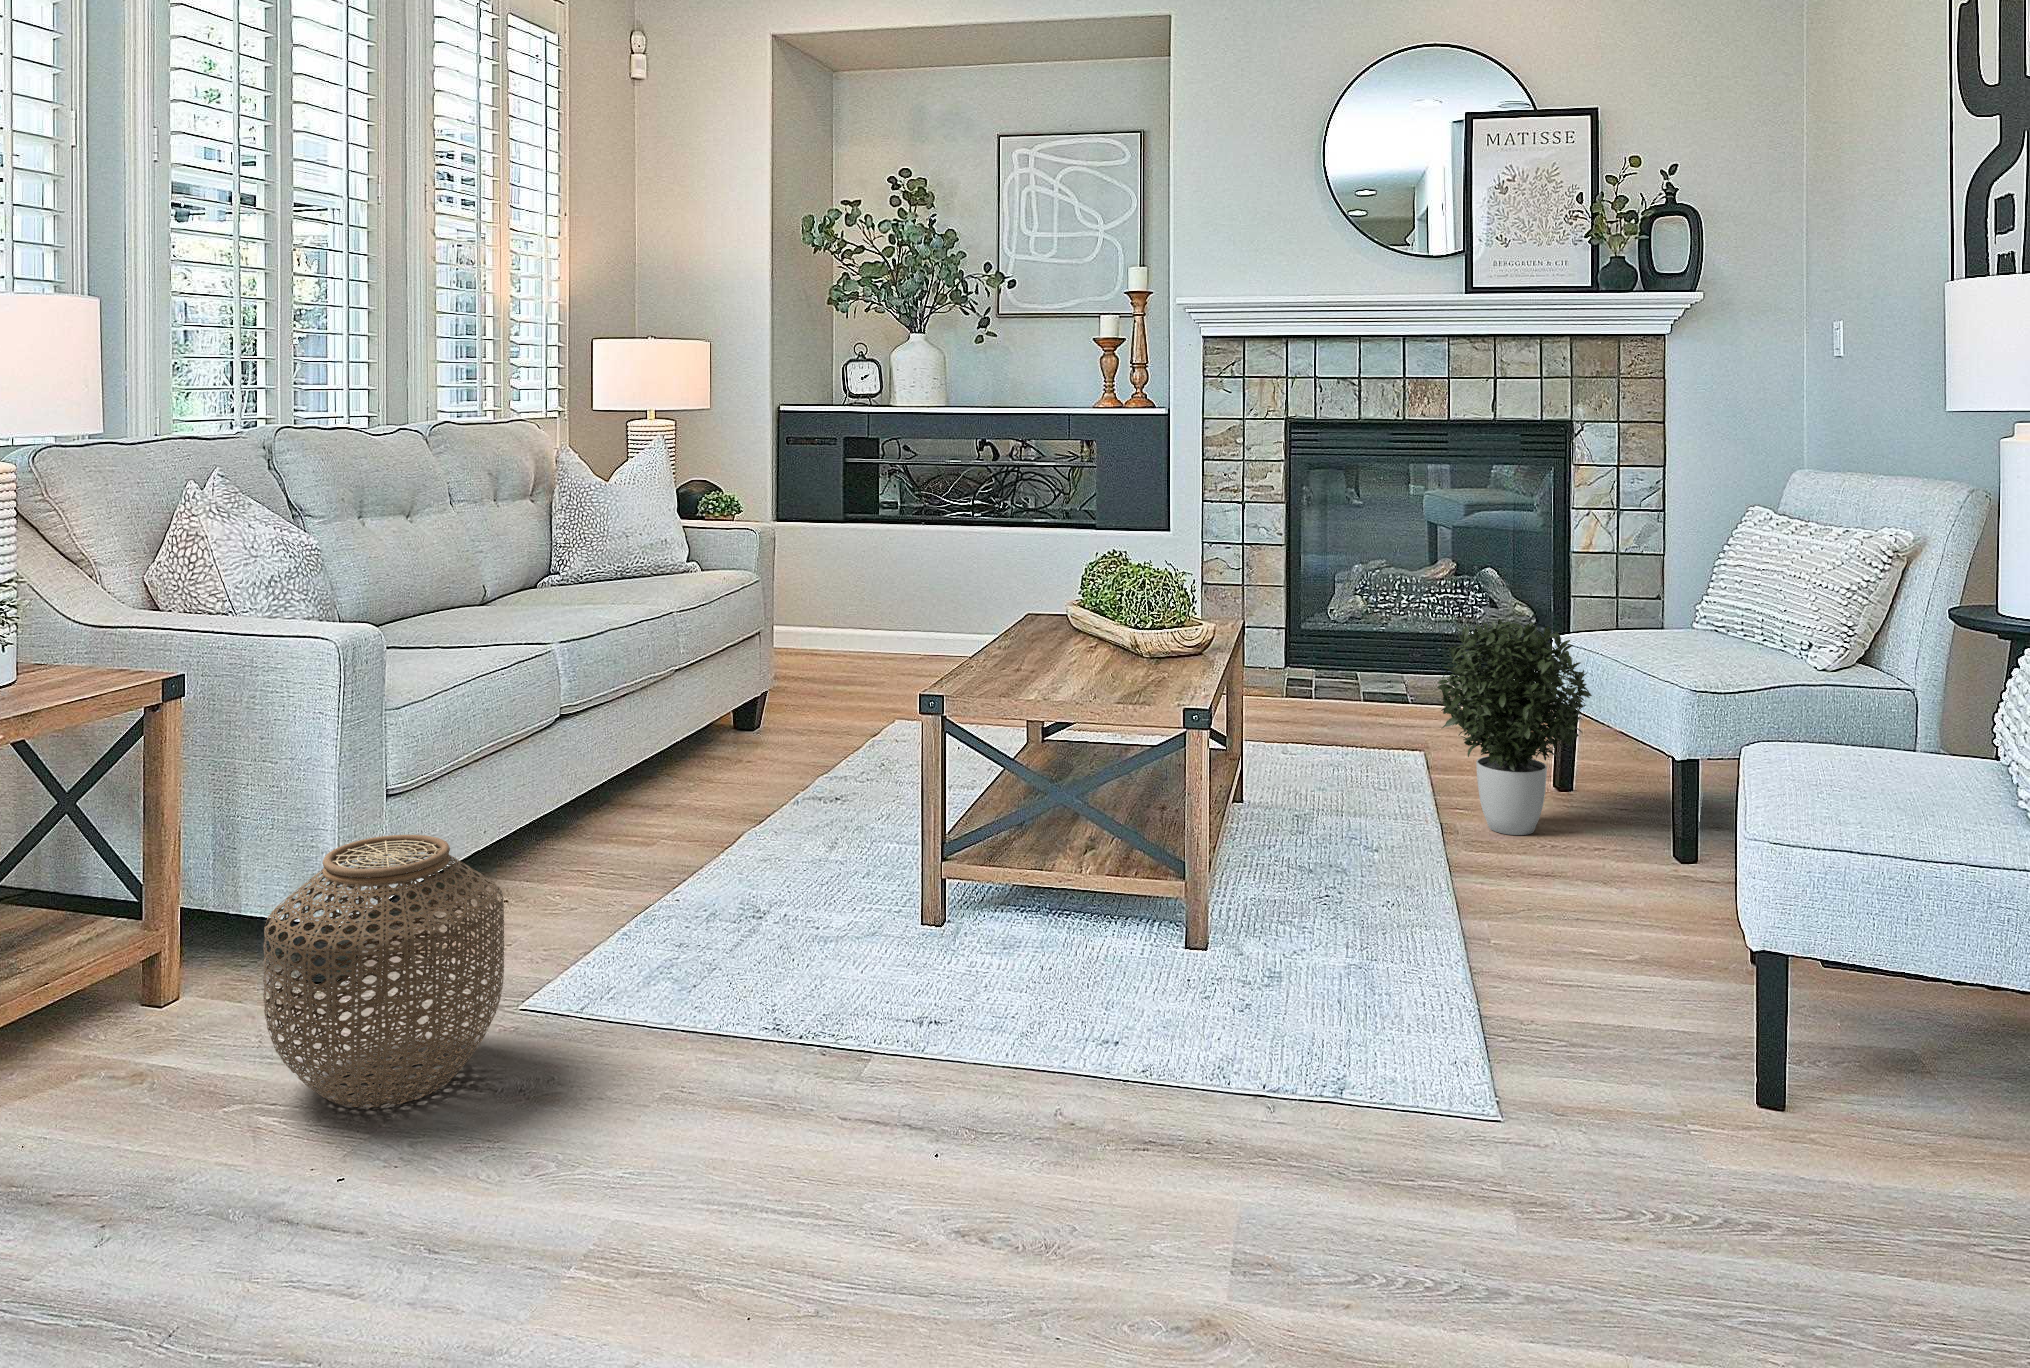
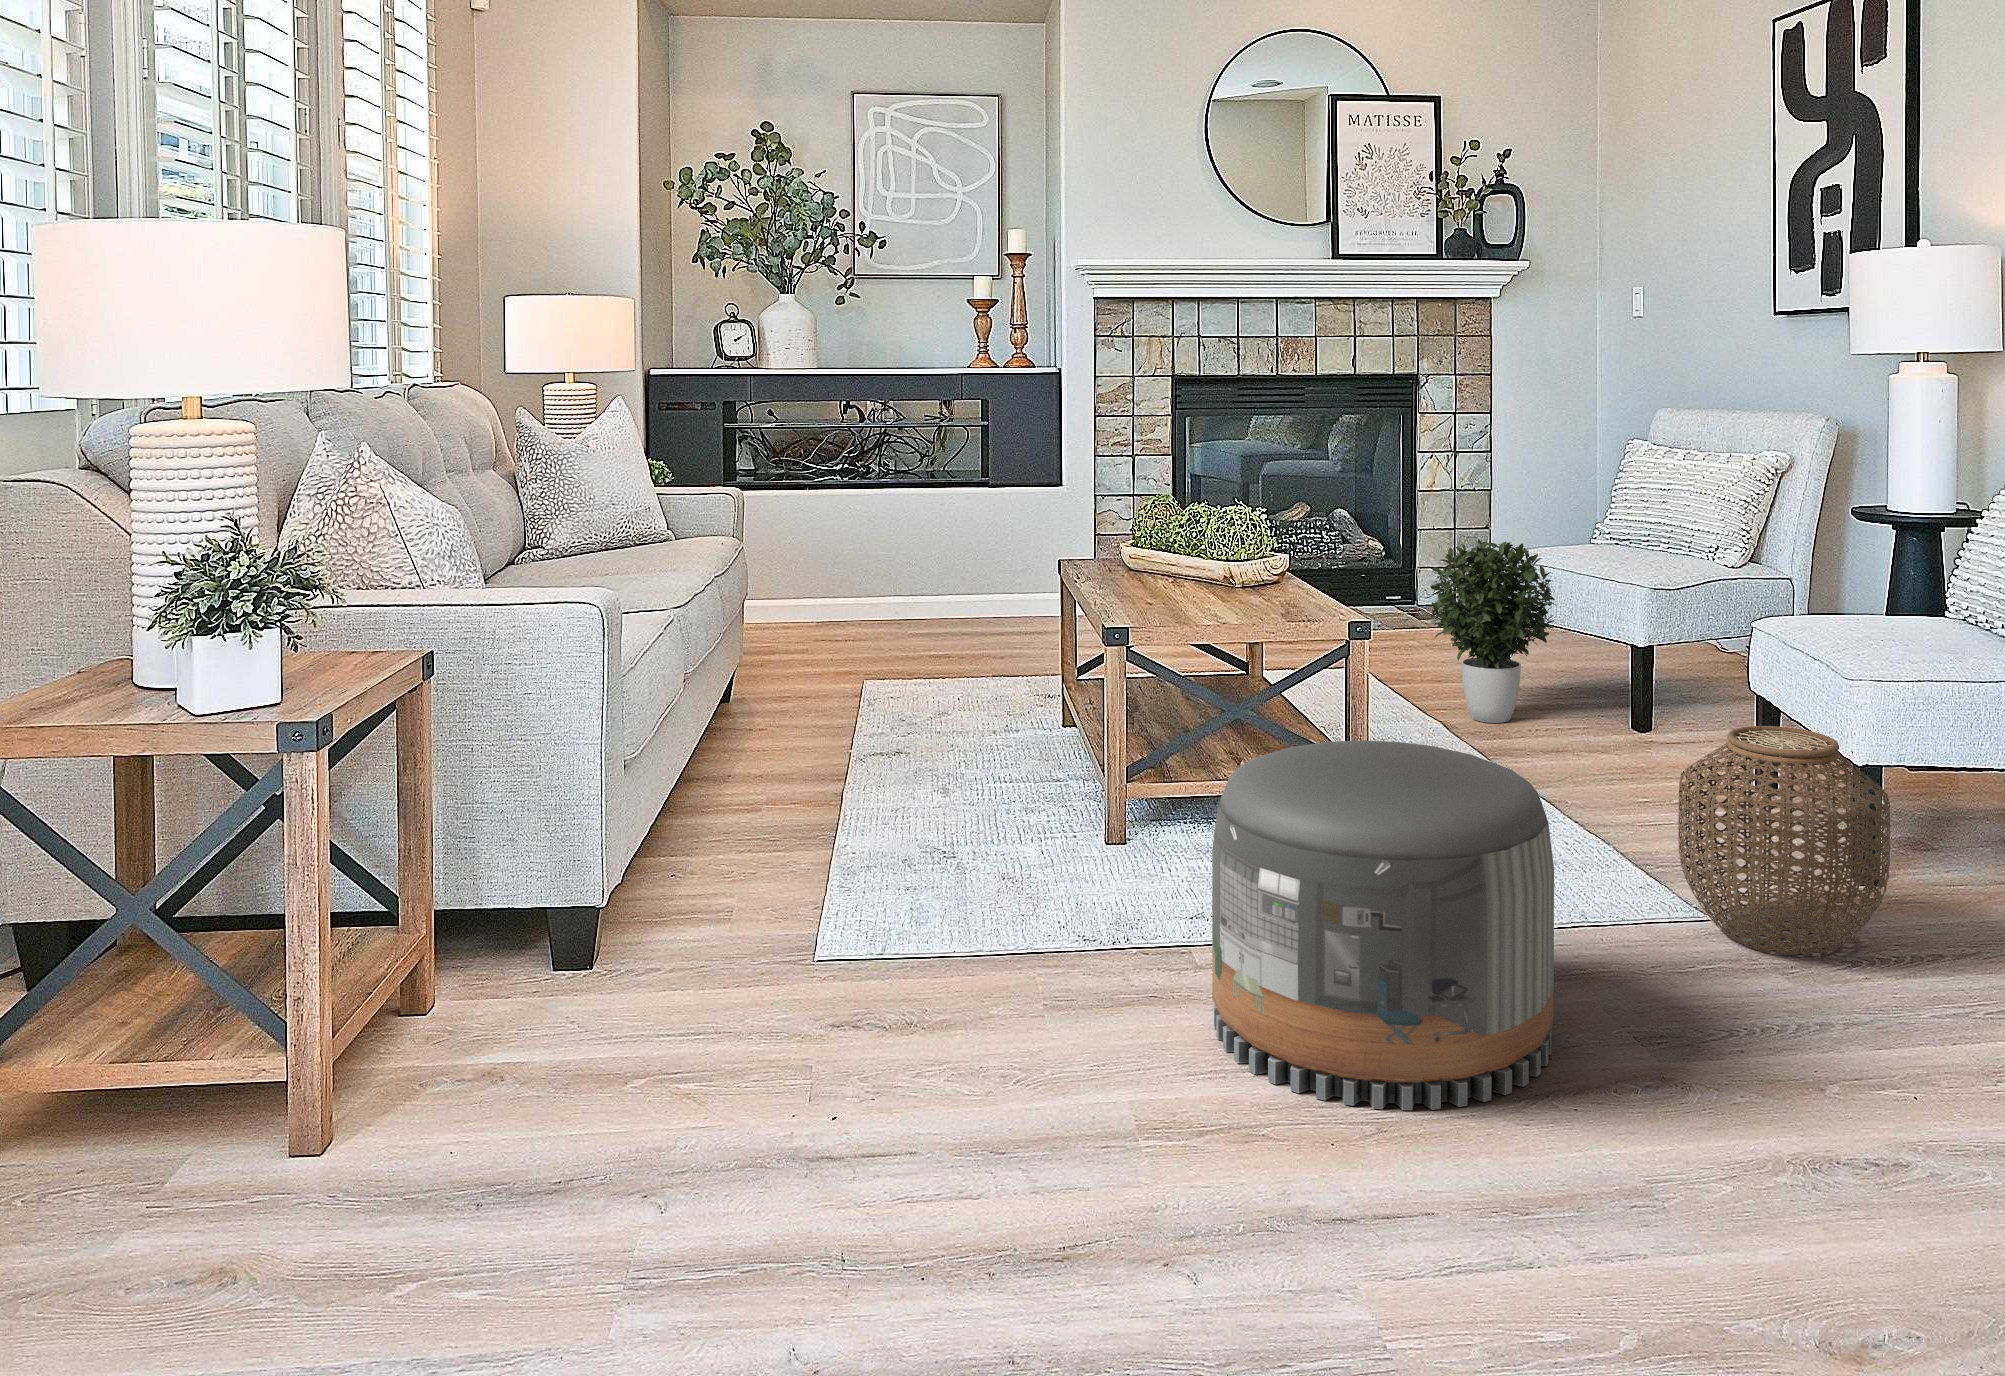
woven basket: present [263,835,504,1108] -> present [1678,726,1890,956]
pouf: none [761,848,1142,1293] -> present [1212,740,1554,1110]

